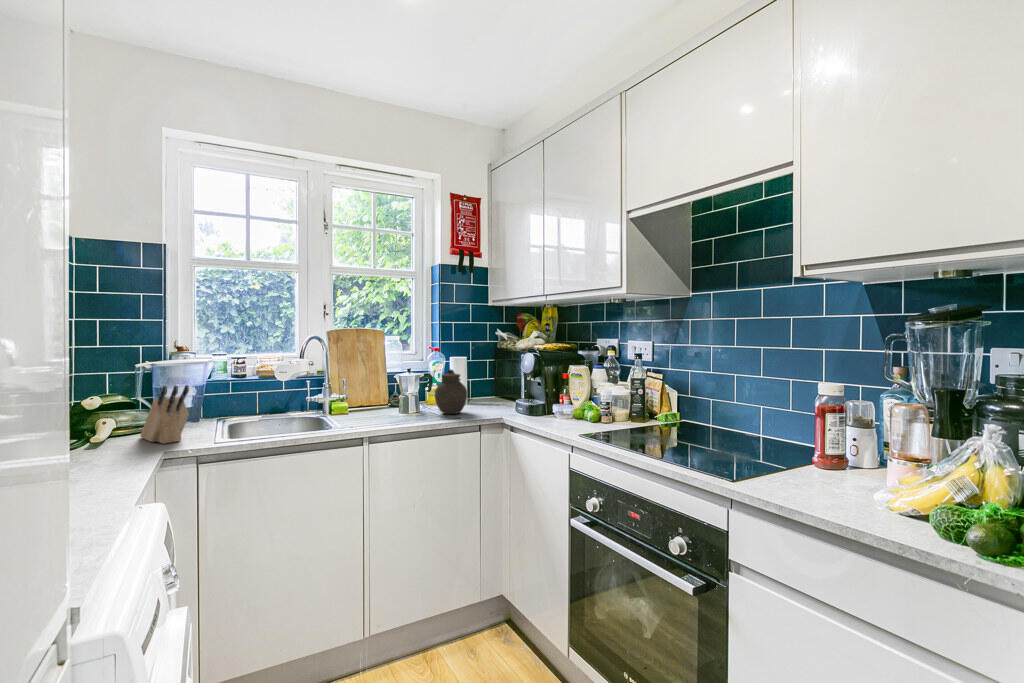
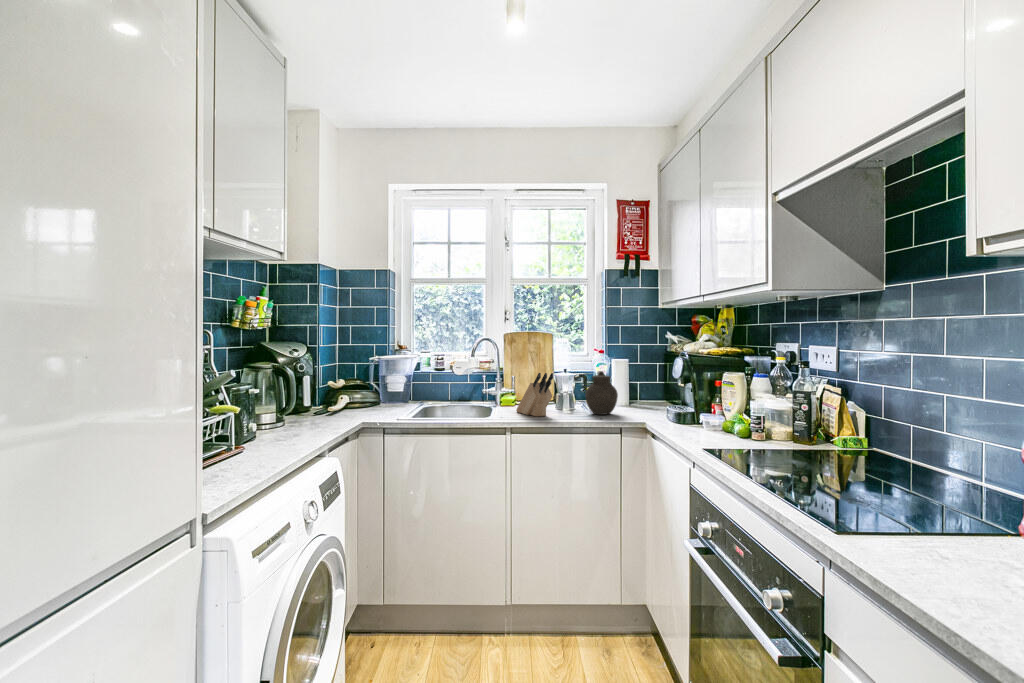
knife block: present [140,385,189,444] -> present [516,373,553,416]

